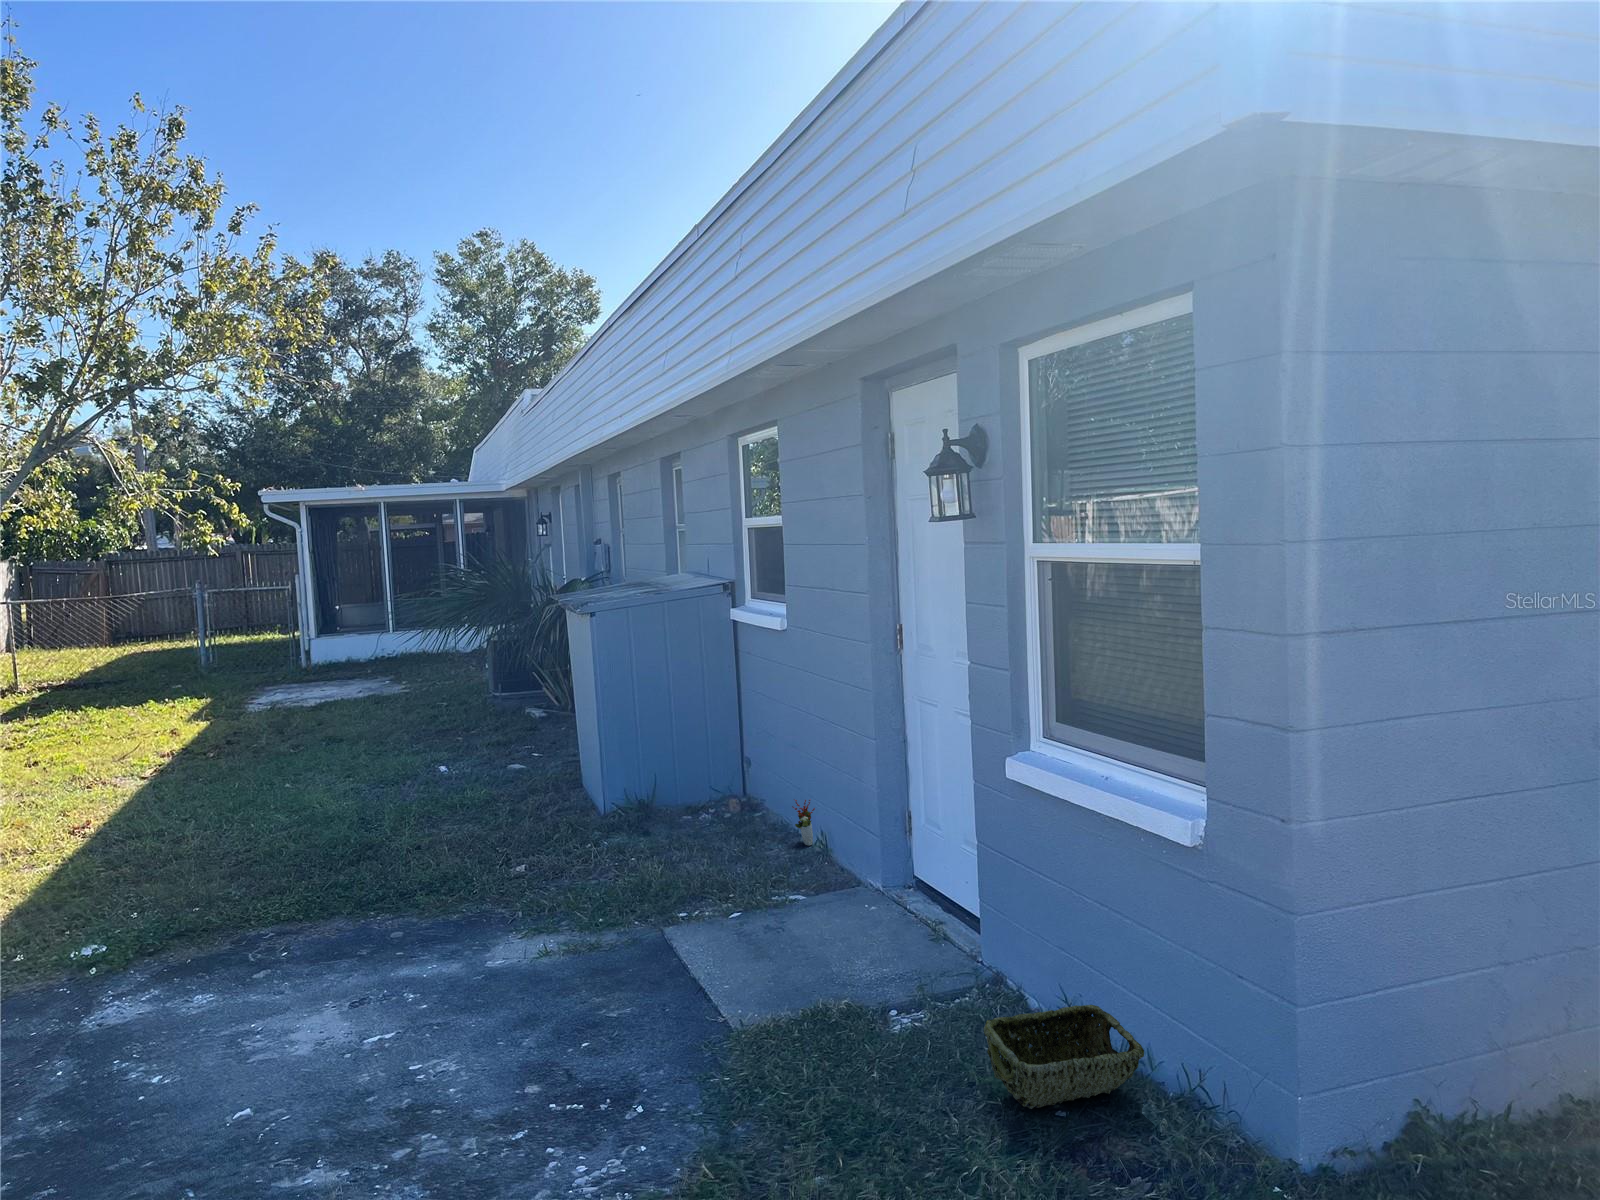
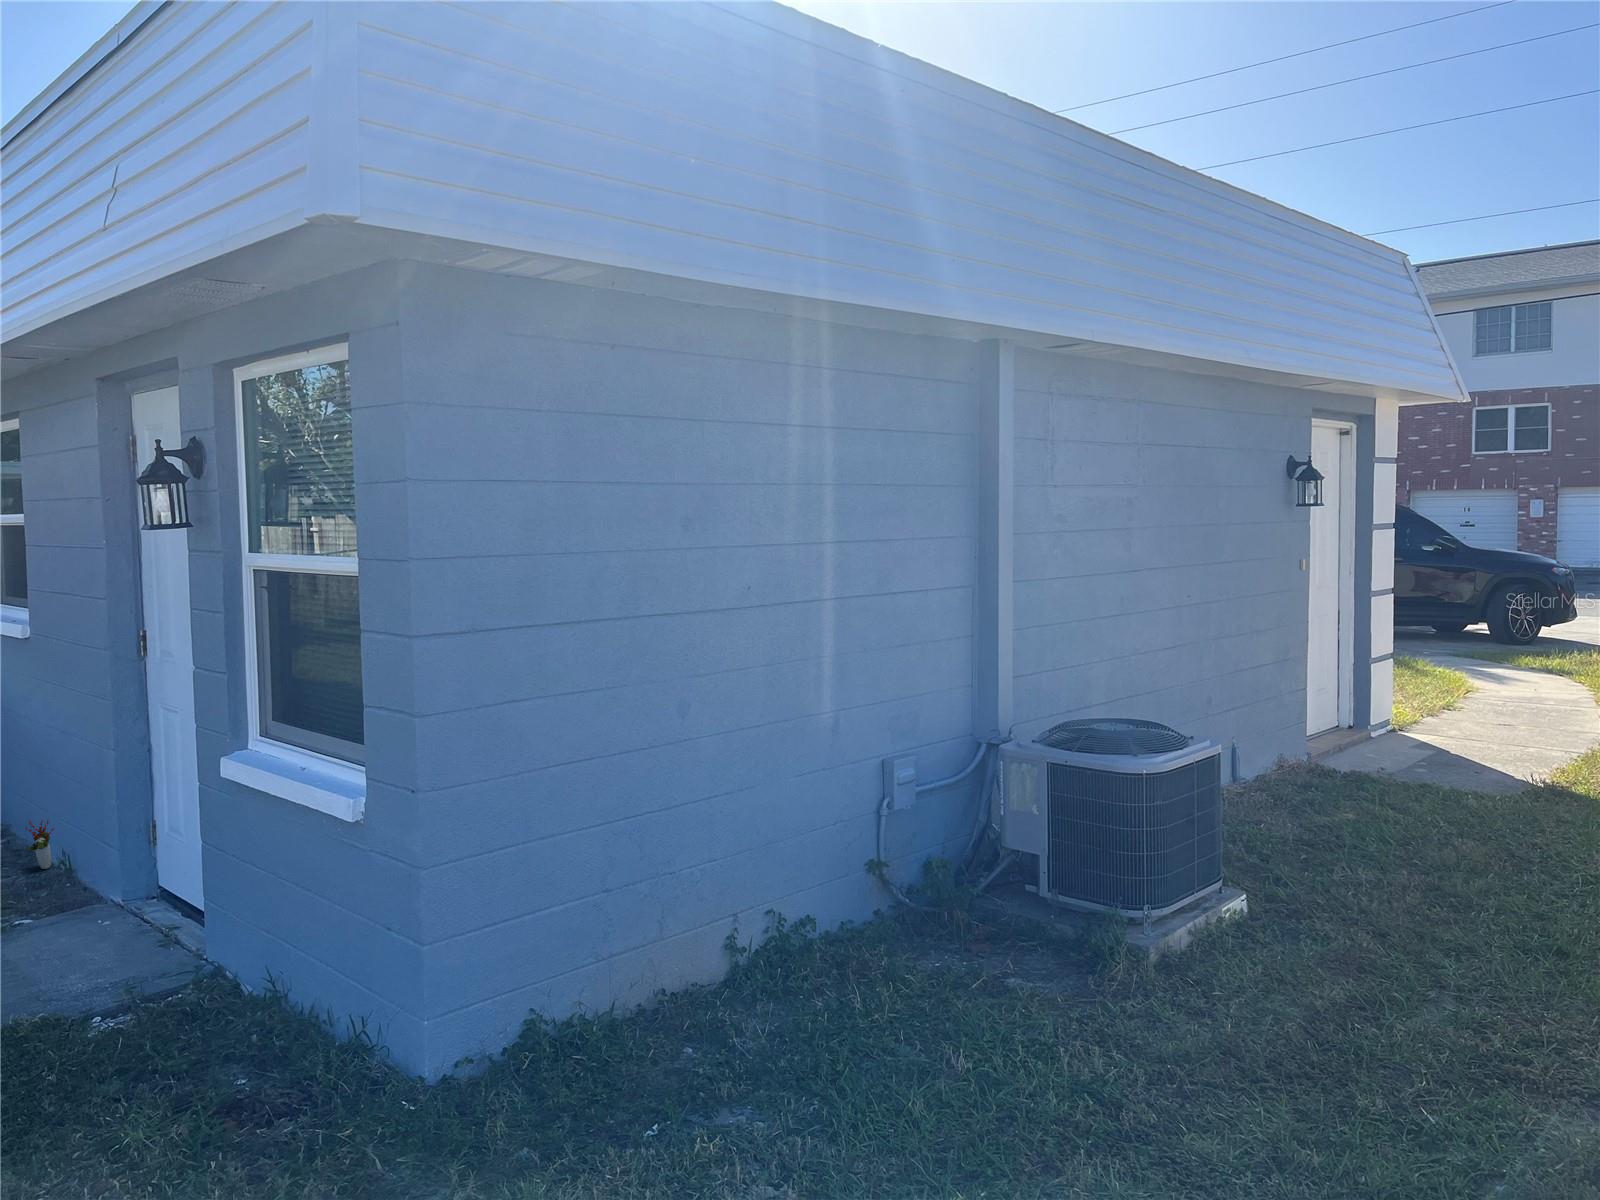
woven basket: present [984,1005,1144,1109] -> none [166,977,322,1077]

